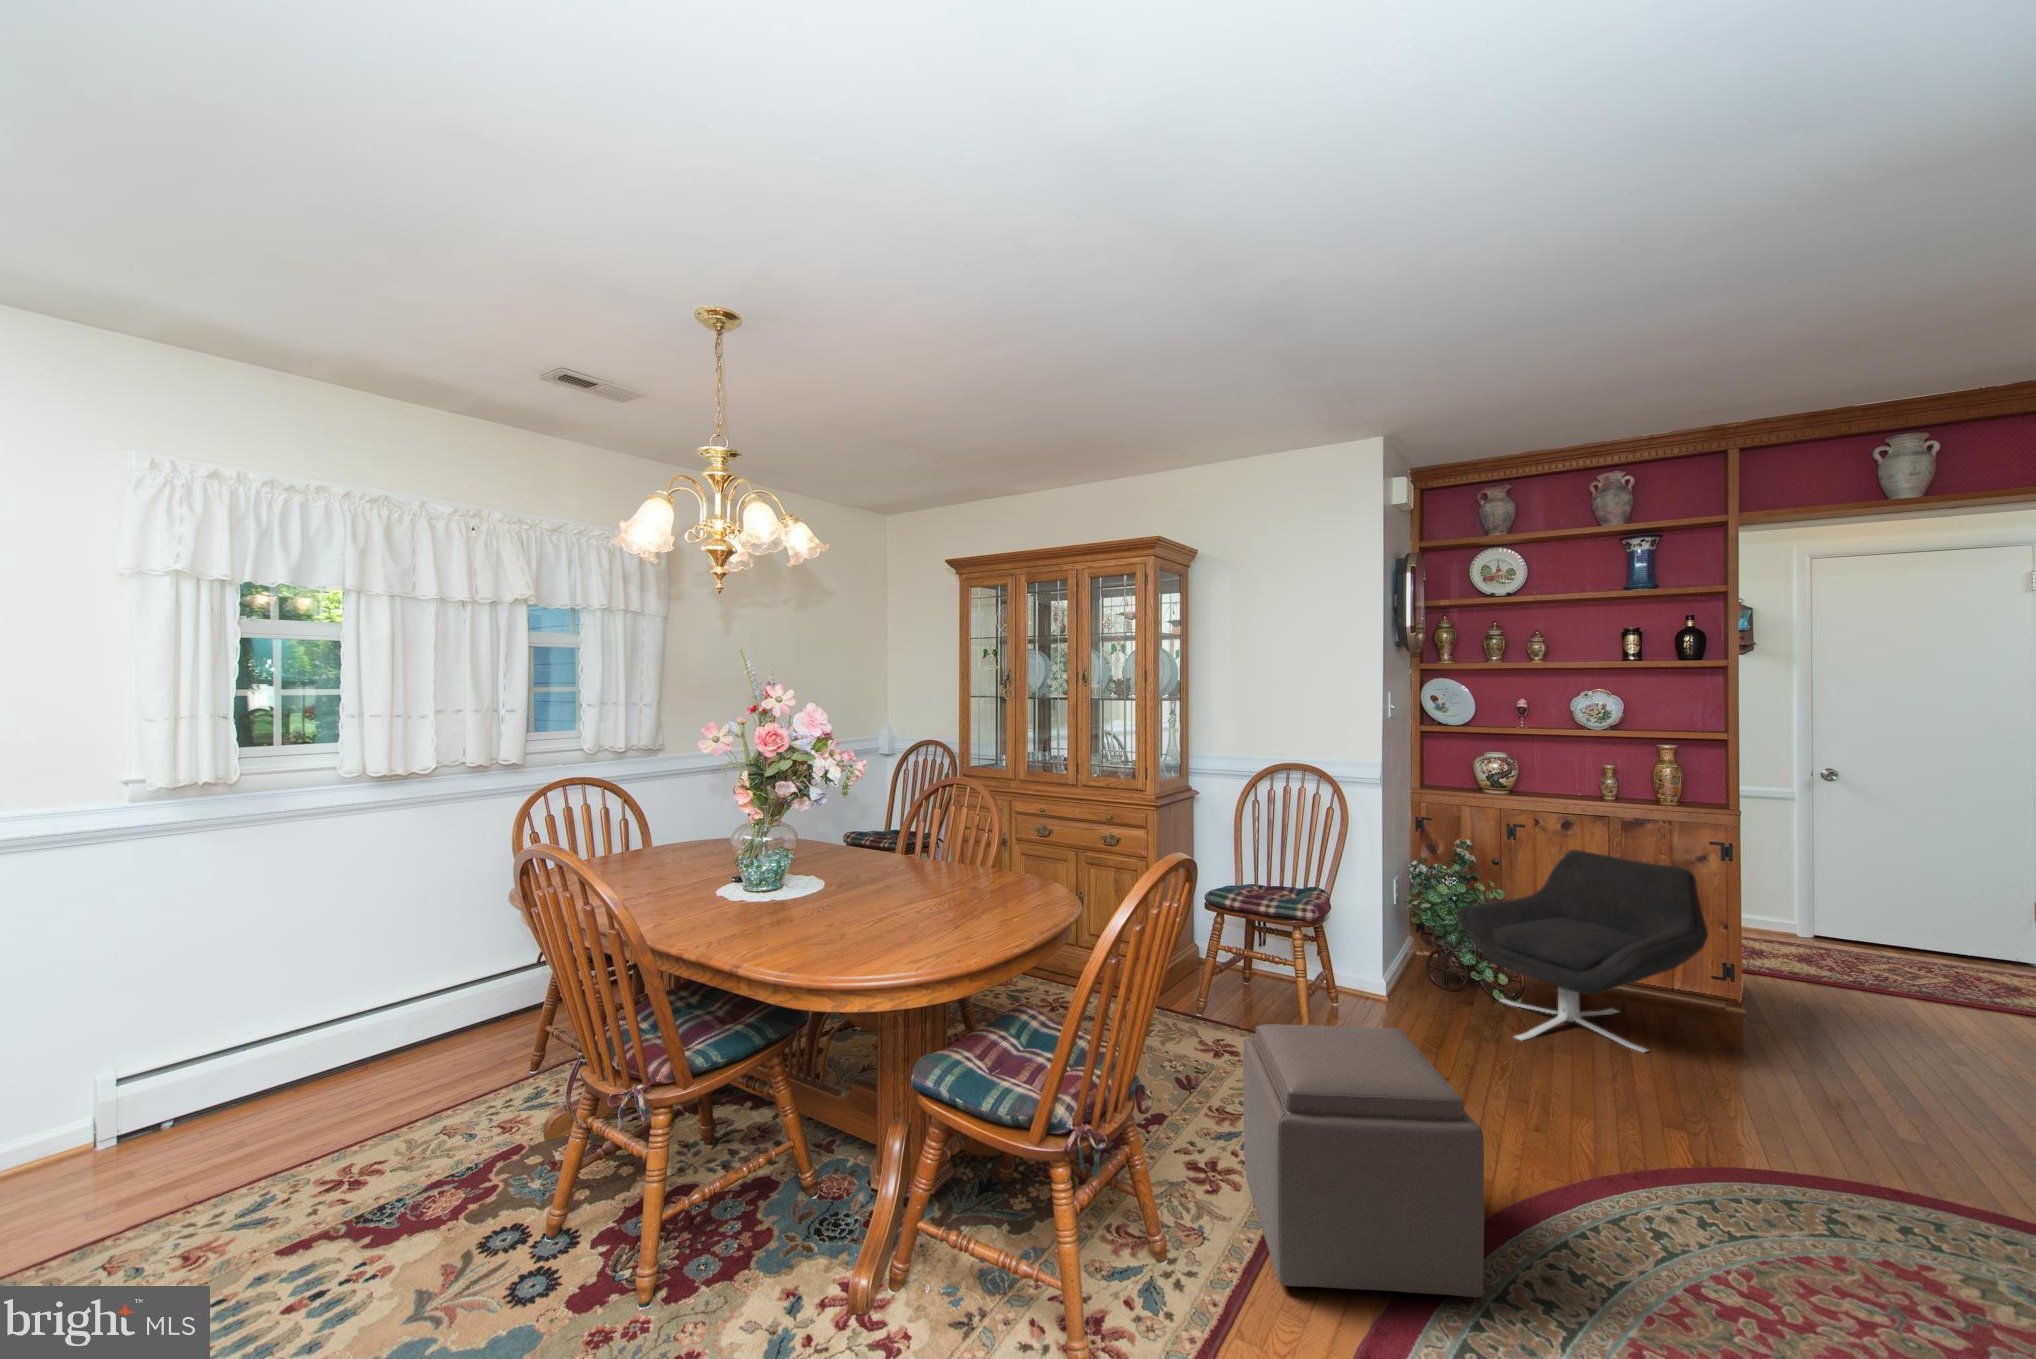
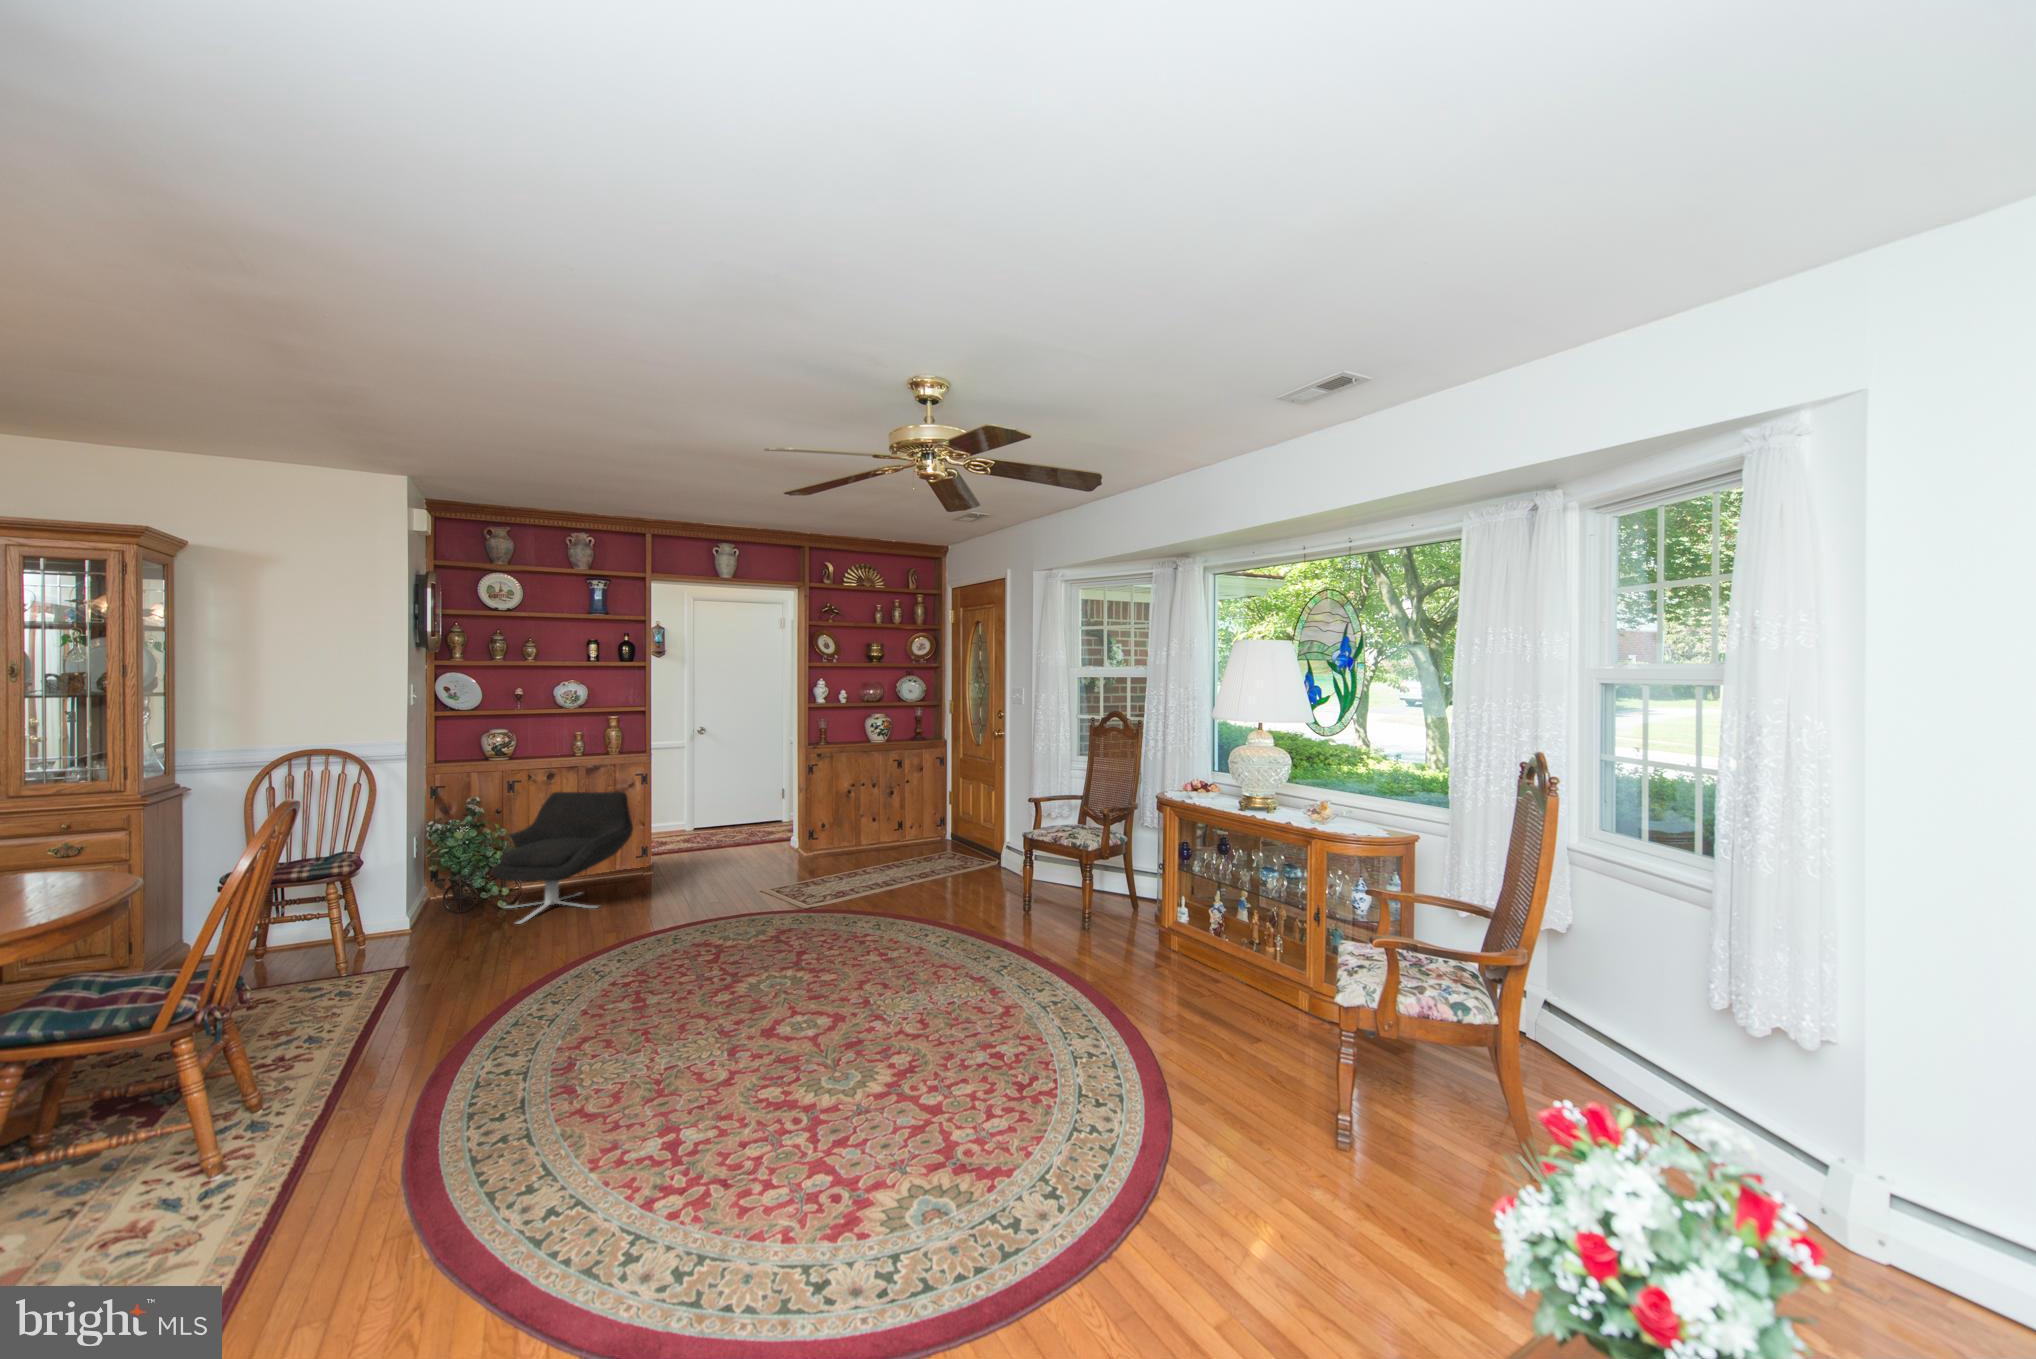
ottoman: present [1243,1024,1484,1297] -> none [313,908,506,1082]

